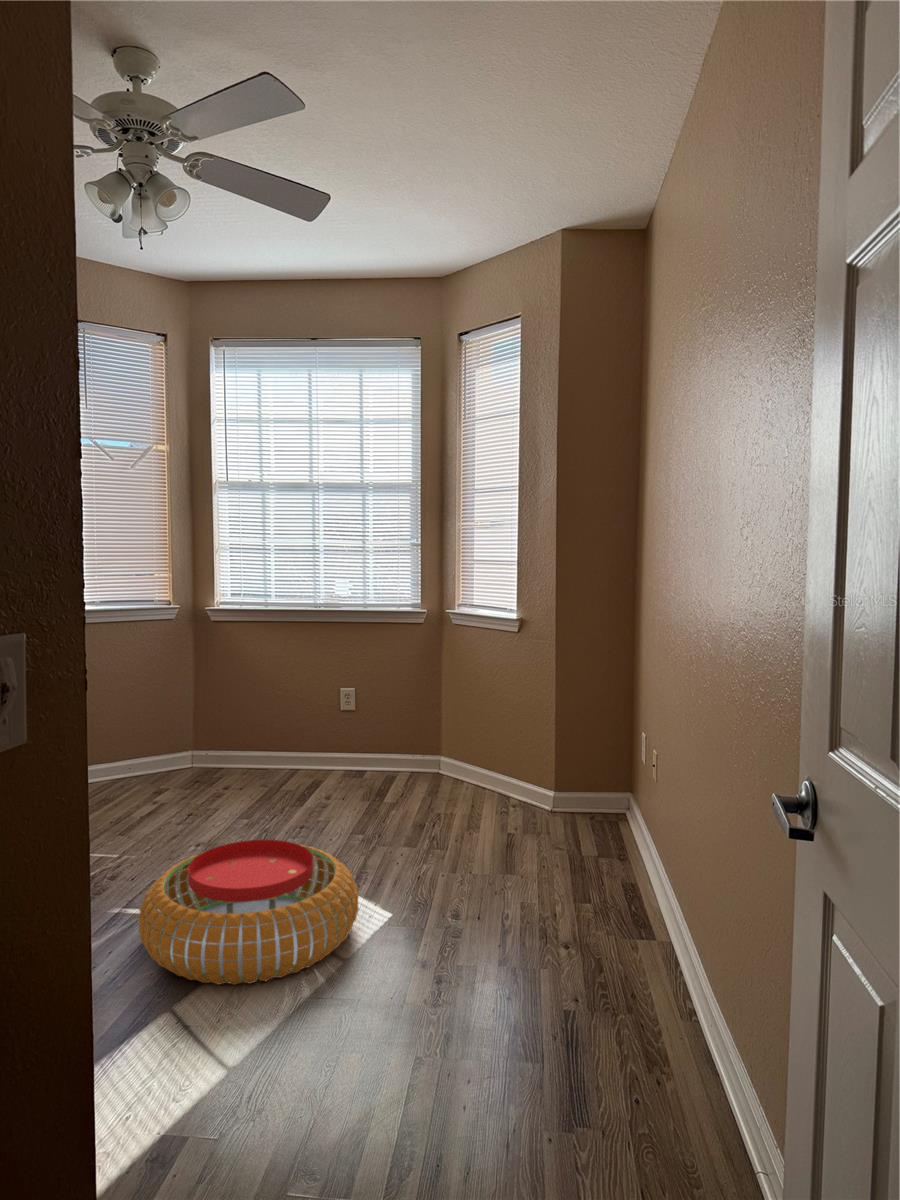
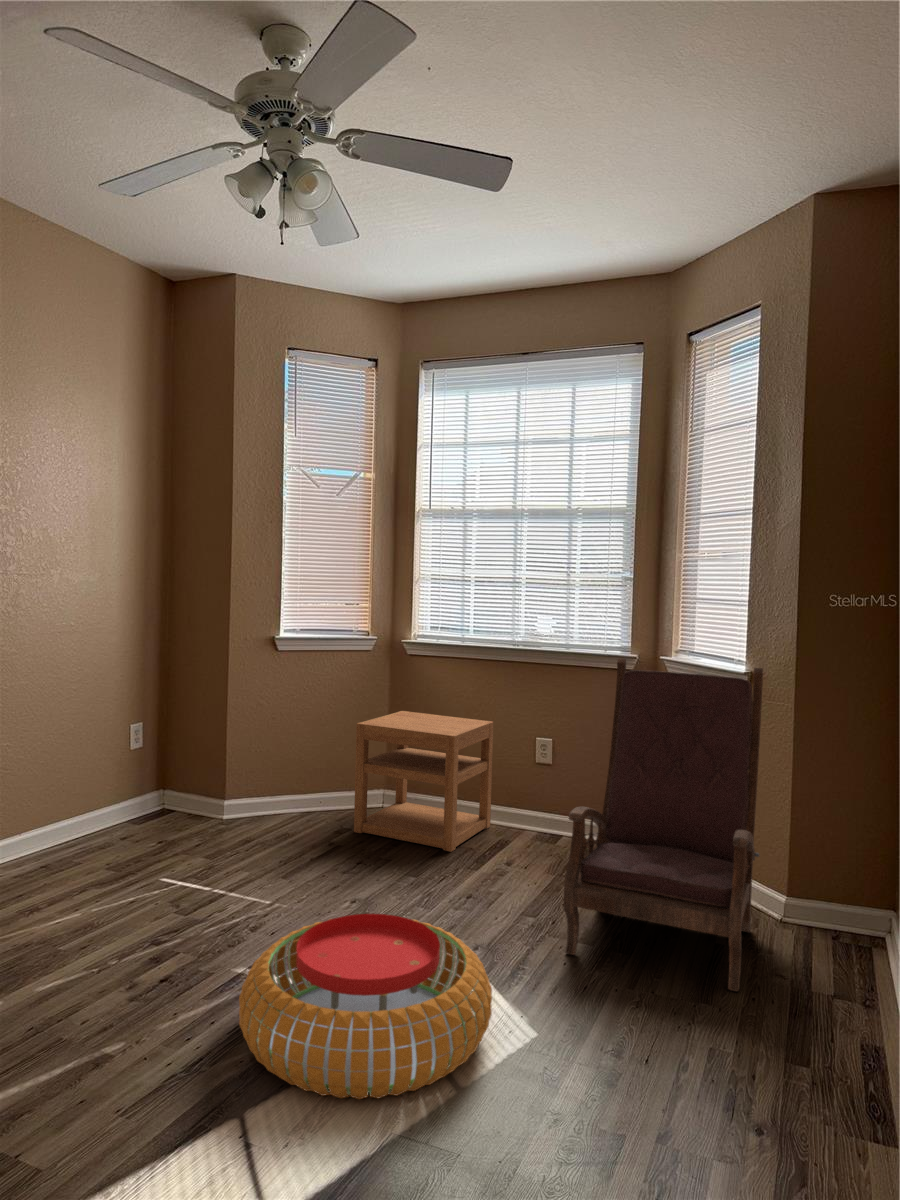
armchair: none [395,612,535,861] -> present [564,658,763,991]
nightstand: none [171,673,300,794] -> present [354,711,493,852]

